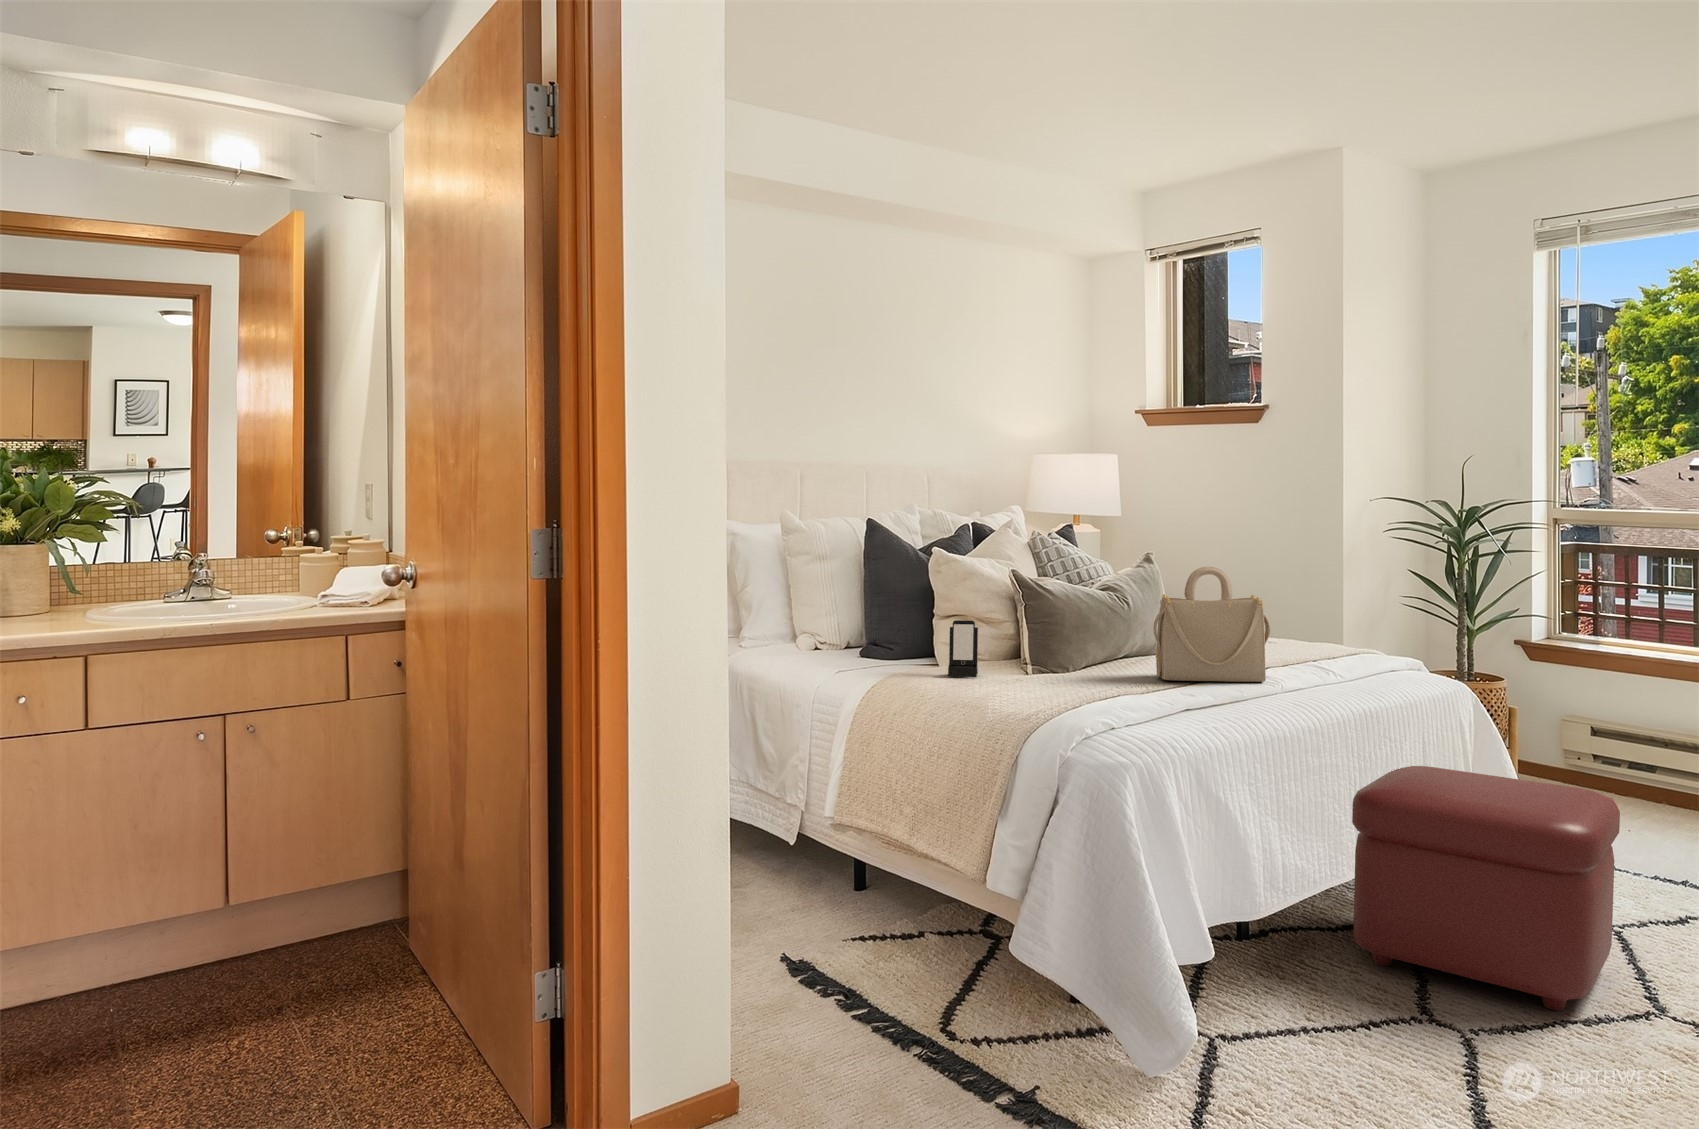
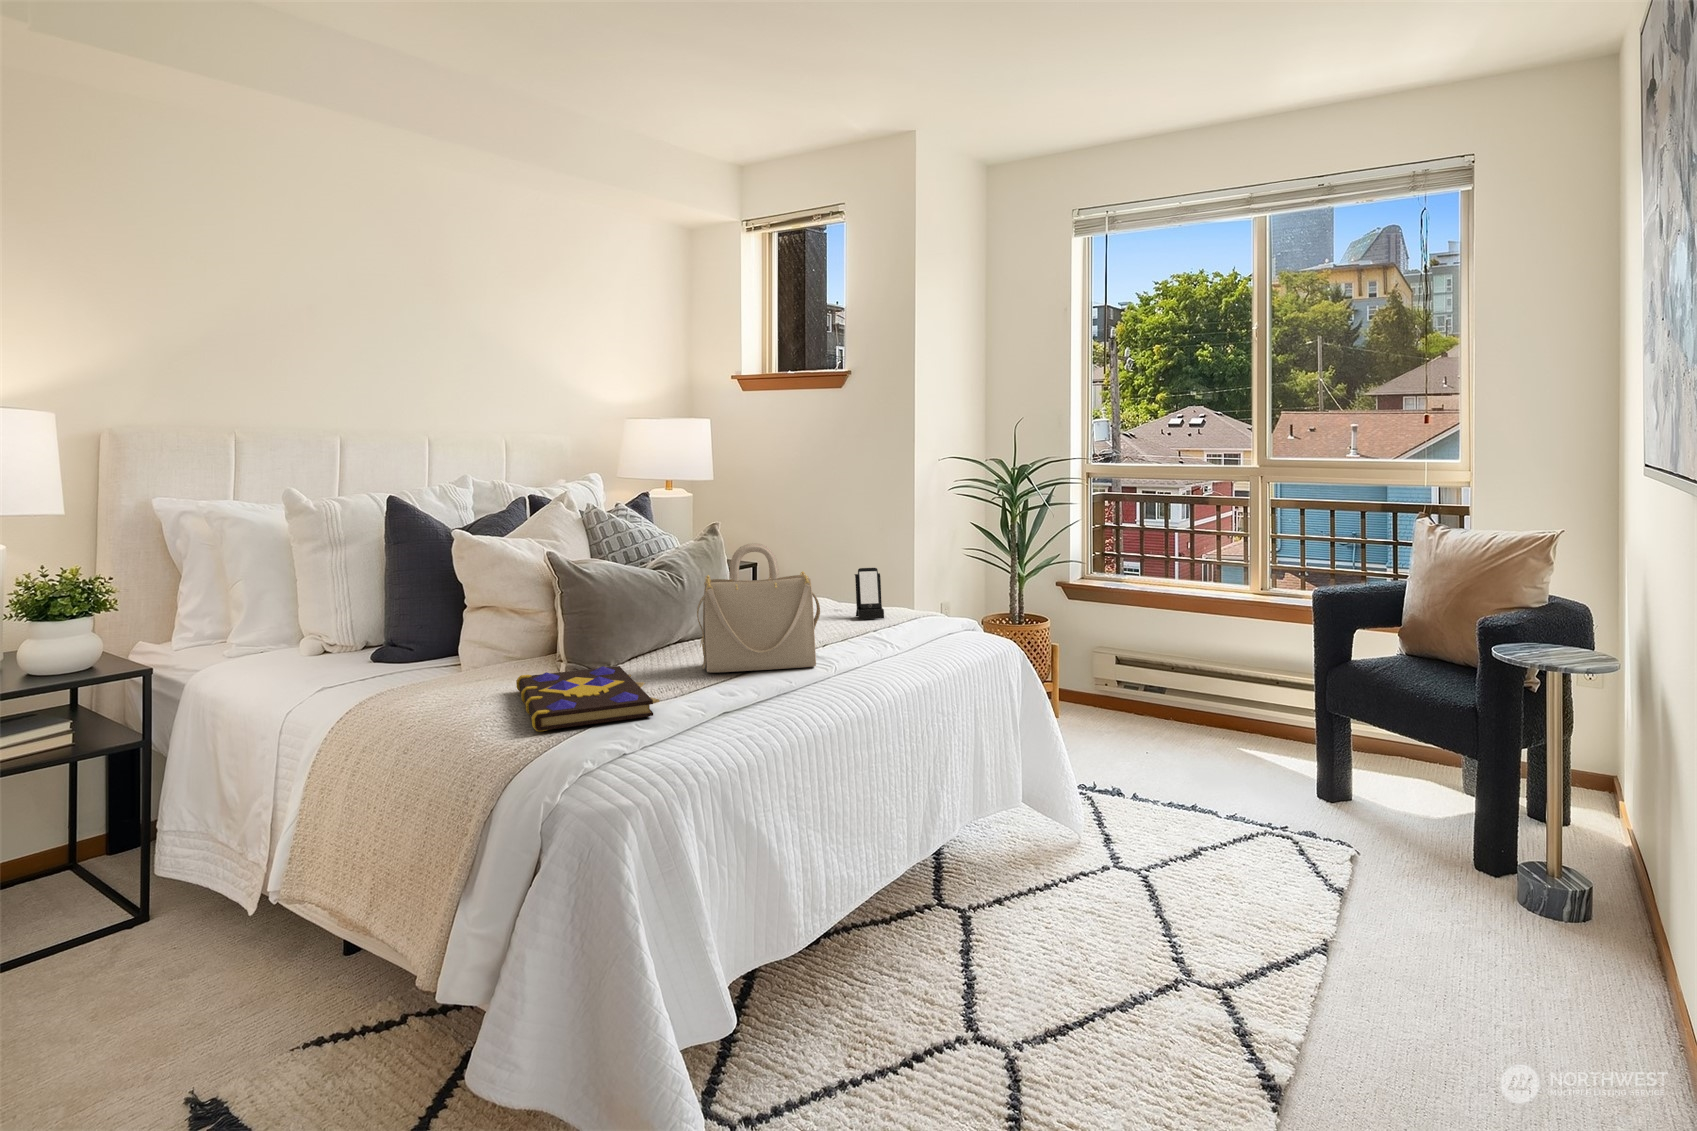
smartphone: present [948,620,978,677] -> present [855,568,884,619]
book: none [1003,667,1135,706] -> present [516,666,659,731]
ottoman: present [1352,766,1620,1011] -> none [901,739,1147,997]

